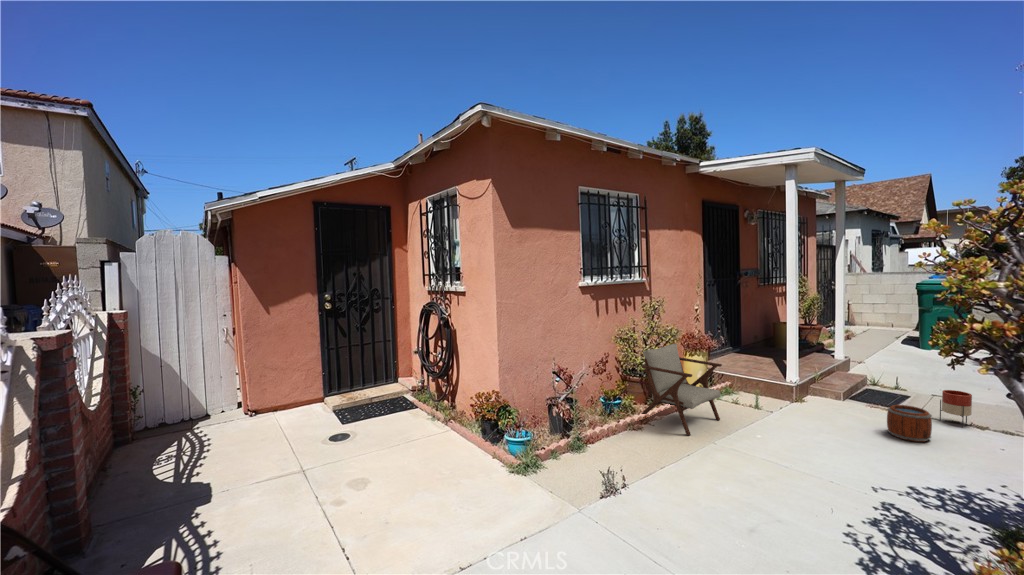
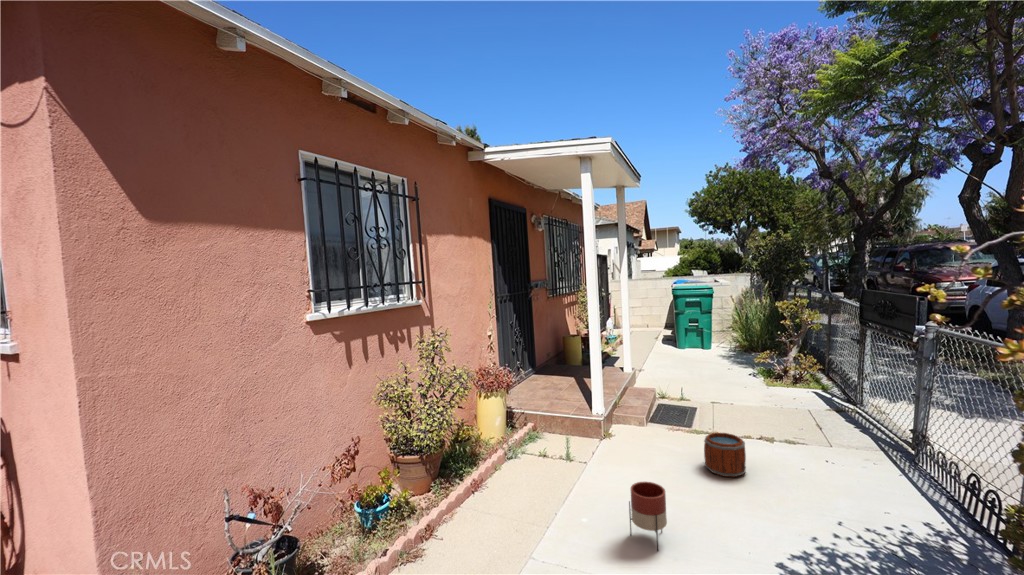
lounge chair: present [641,344,722,435] -> none [415,394,533,547]
planter: present [940,390,972,428] -> present [629,482,667,551]

